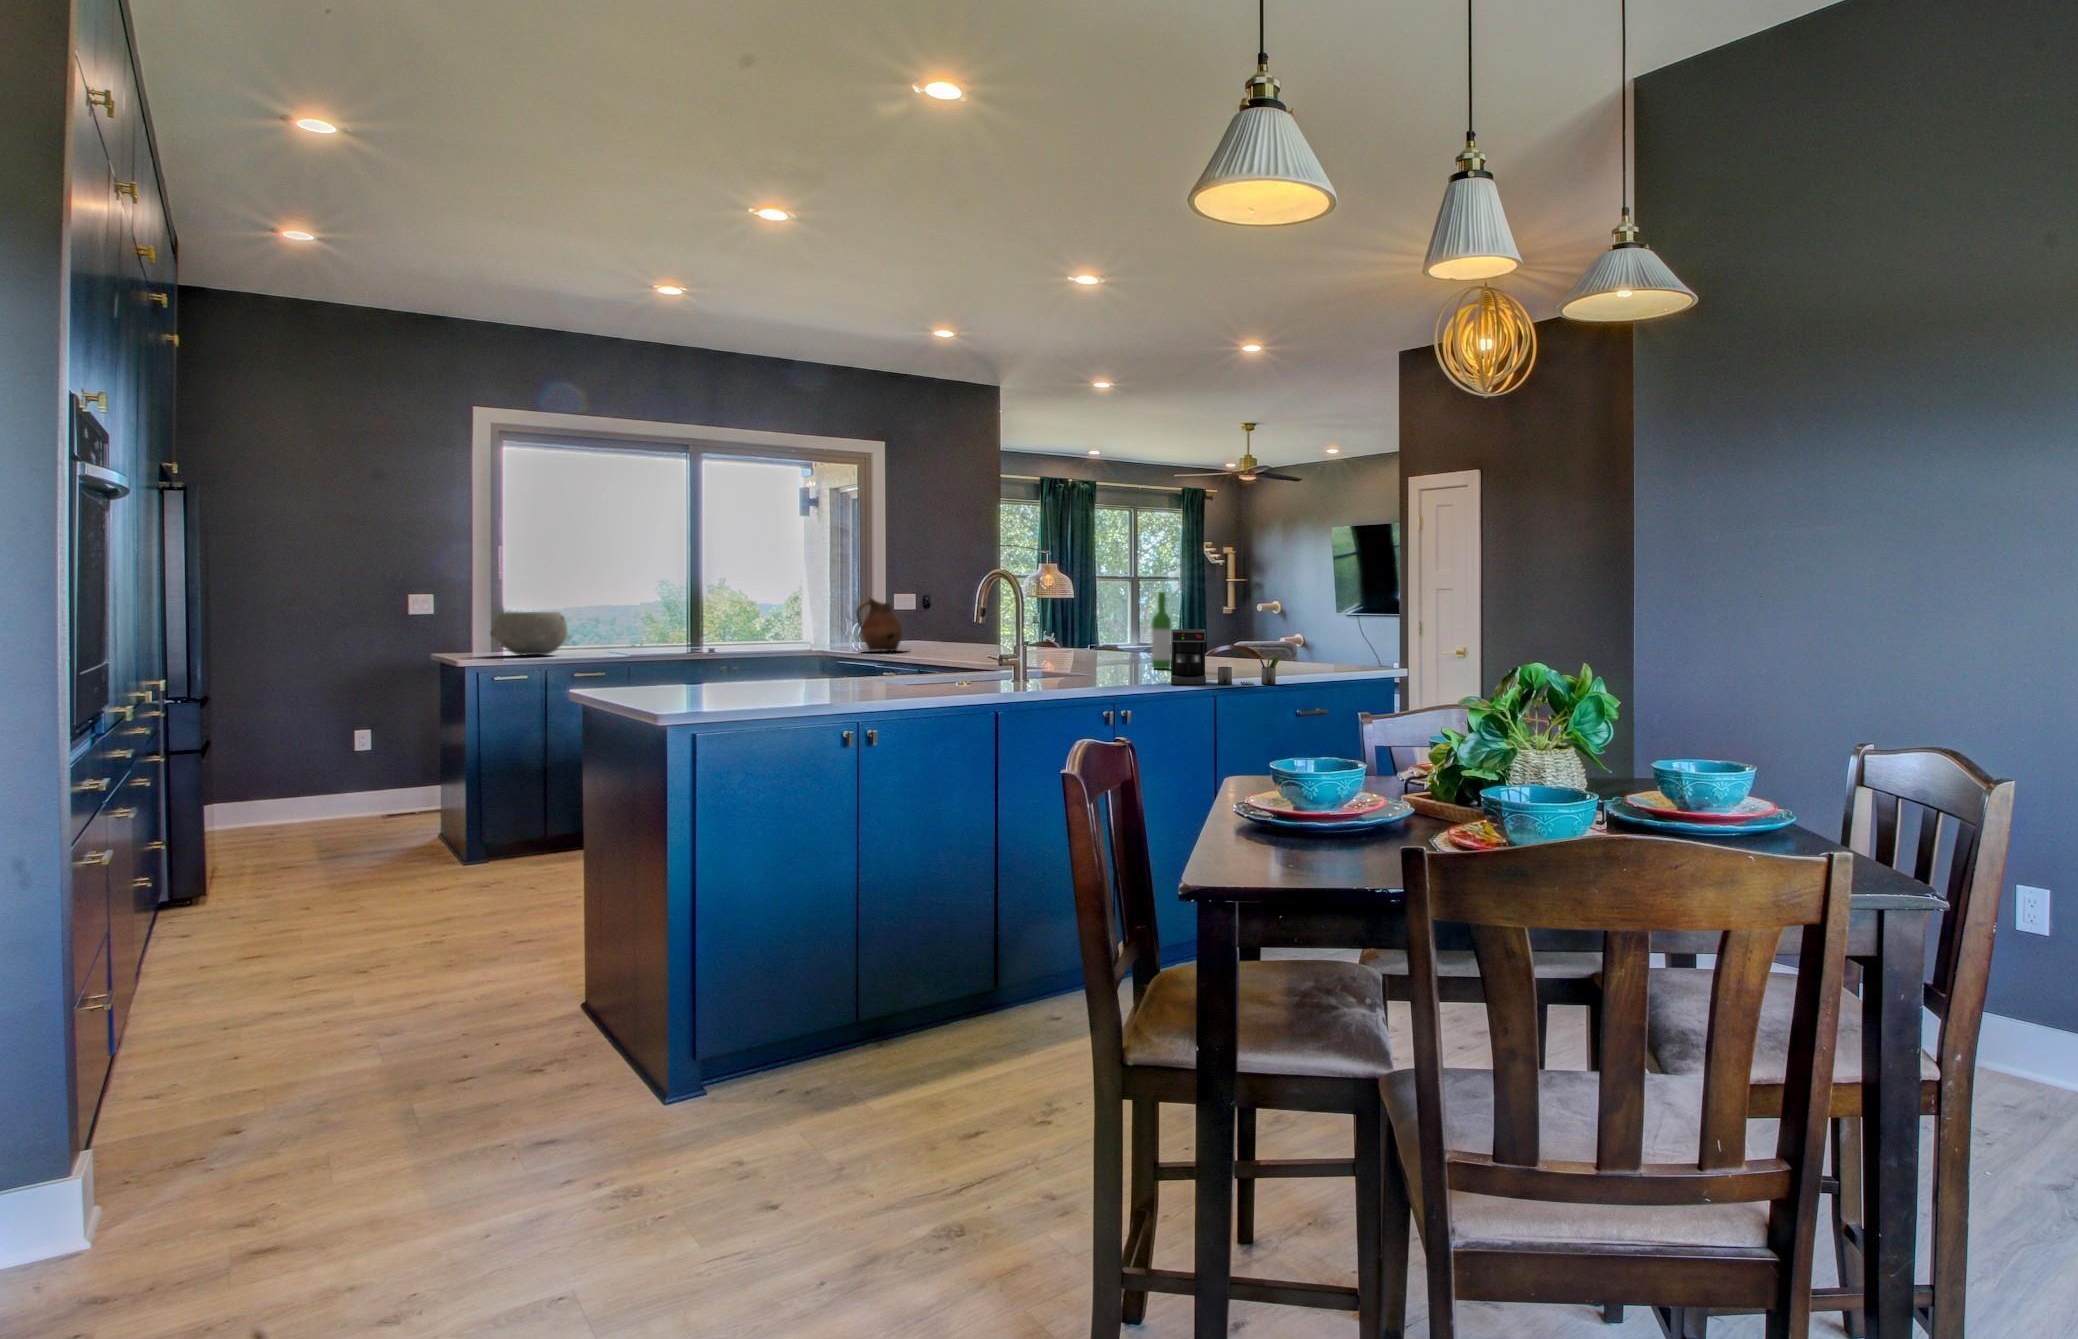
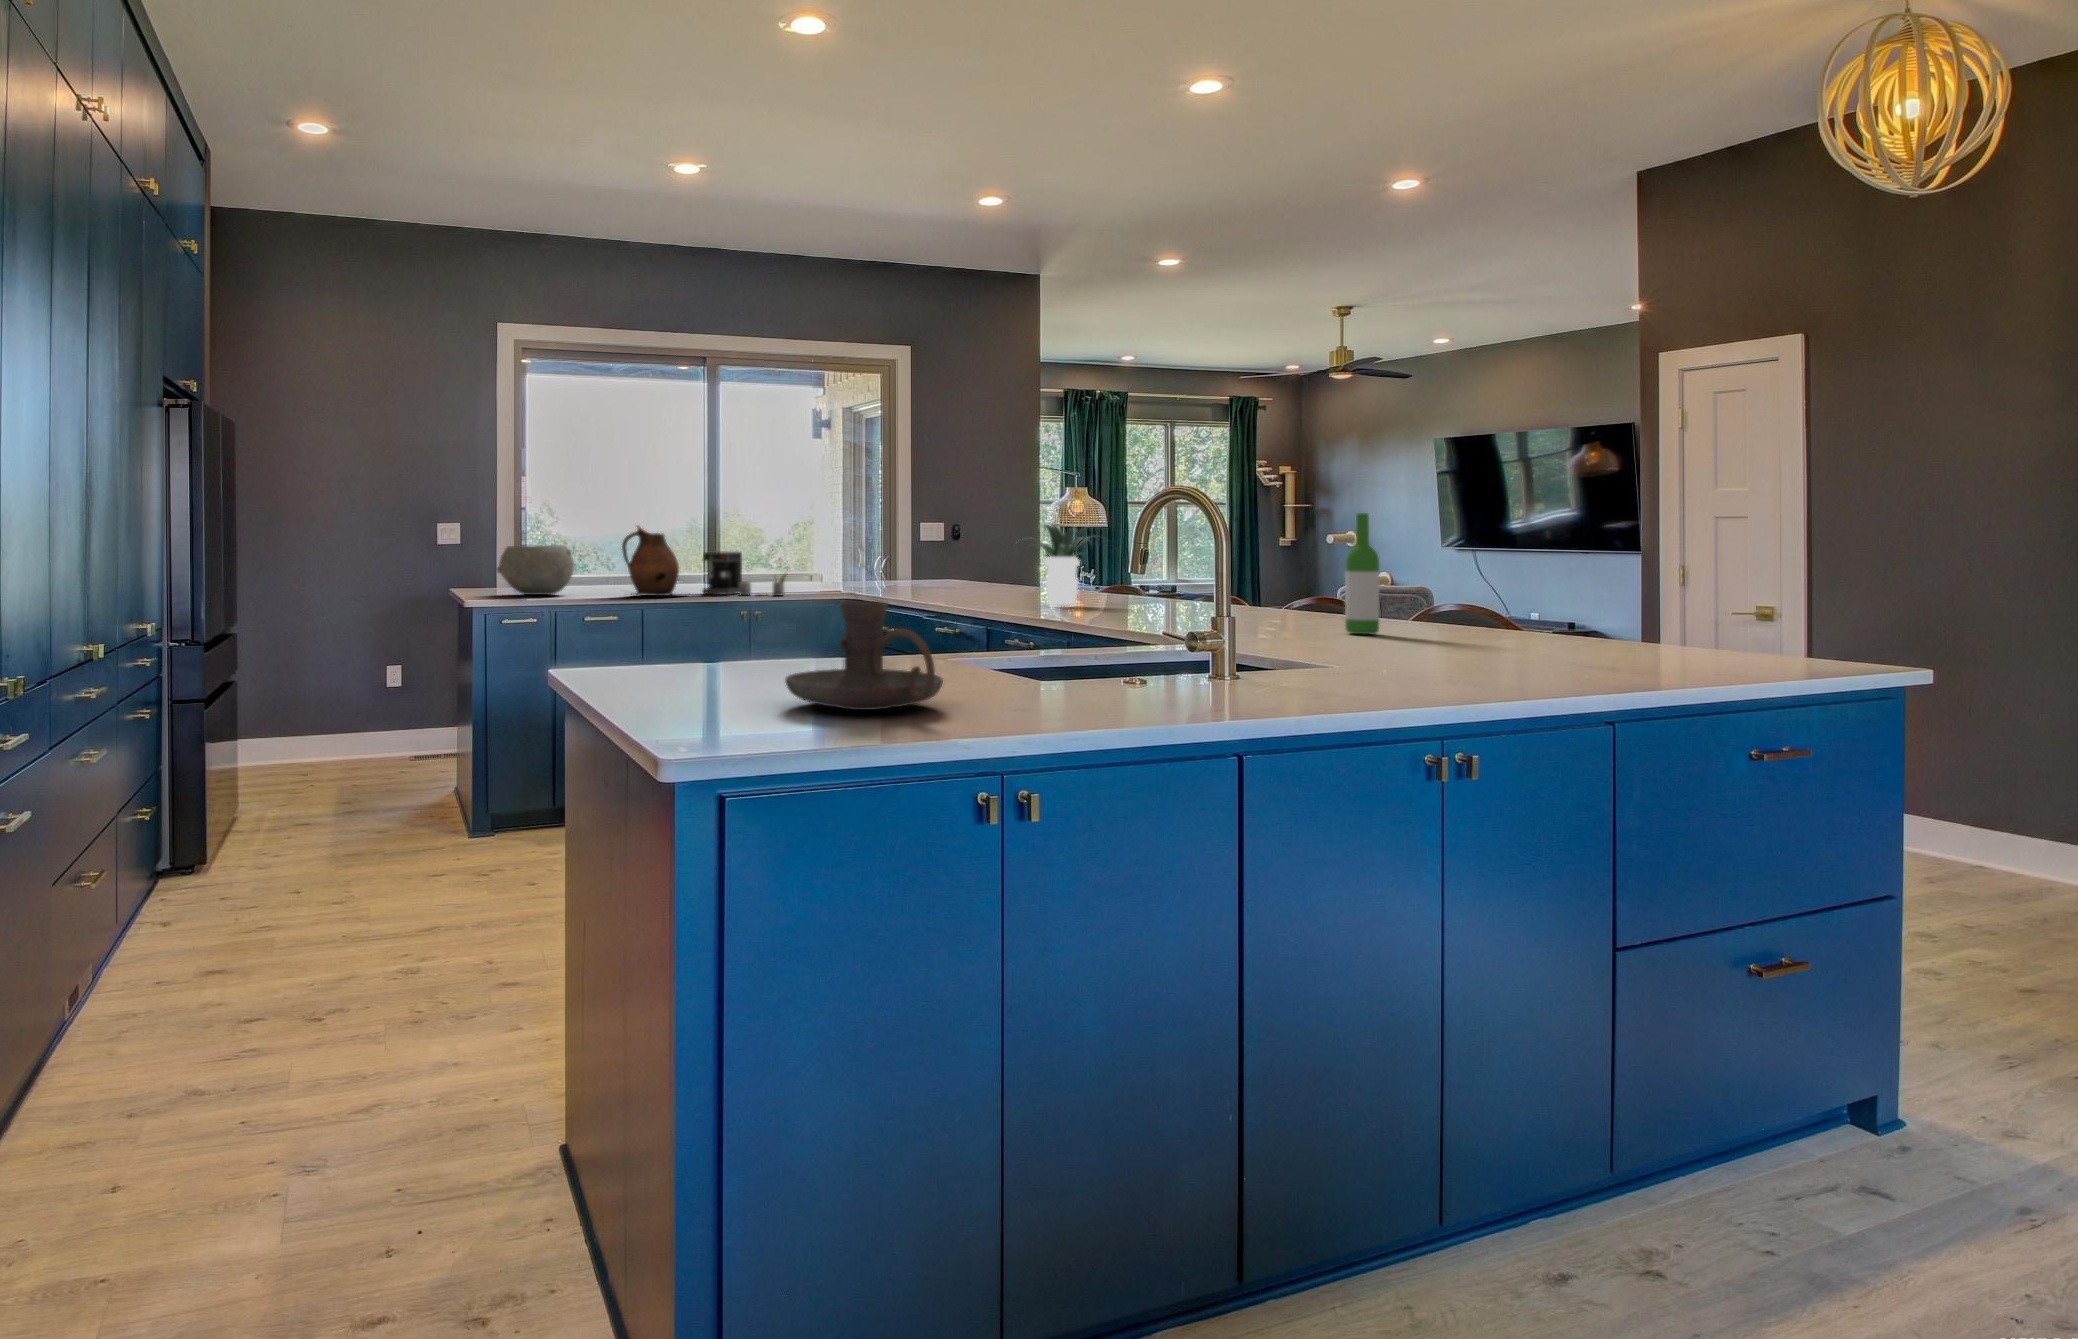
potted plant: none [949,596,1026,657] -> present [1038,524,1091,606]
ceramic pitcher: present [856,597,903,651] -> present [622,526,680,596]
coffee maker: present [1171,629,1279,685] -> present [702,551,786,596]
candle holder: none [750,645,848,706] -> present [785,601,943,710]

